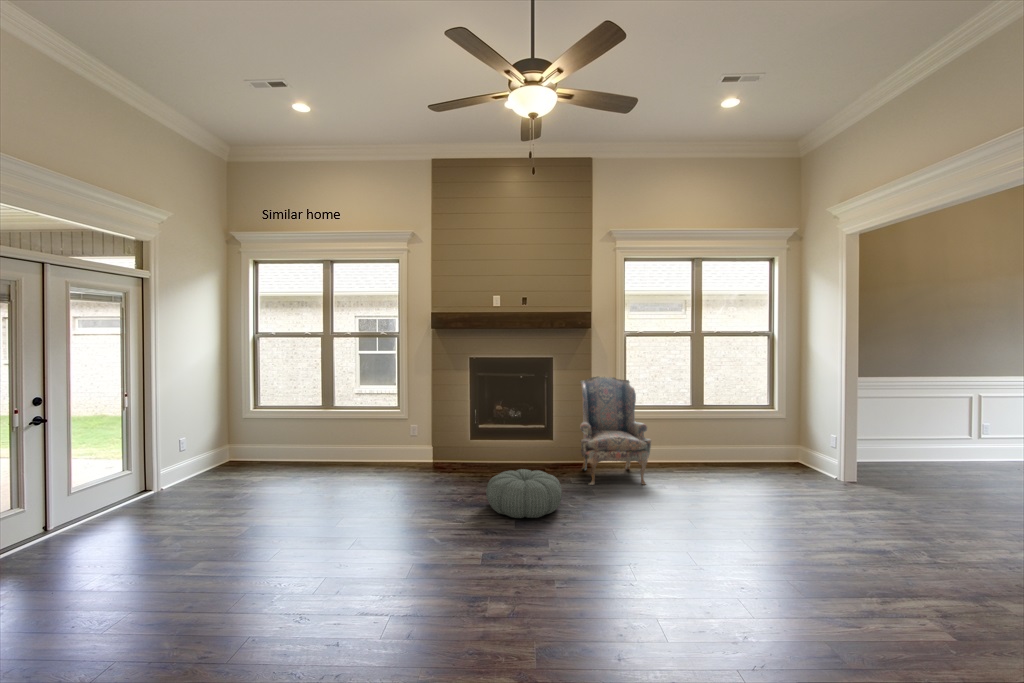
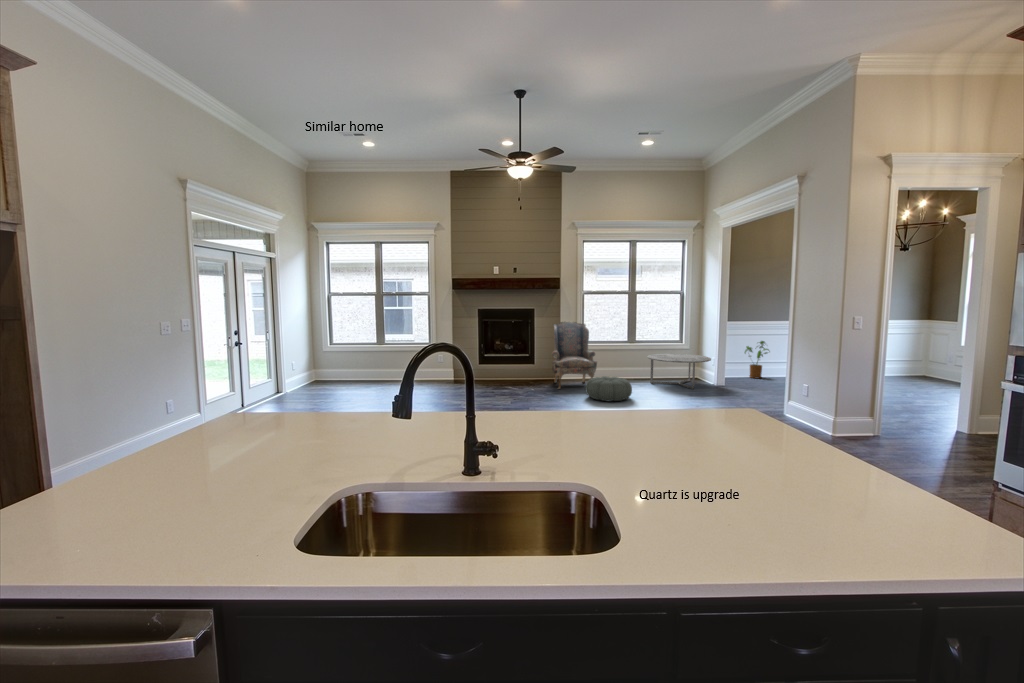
house plant: none [867,407,914,465] -> present [745,341,768,378]
coffee table: none [726,425,833,489] -> present [647,354,711,389]
pouf: present [486,469,562,518] -> present [585,376,632,401]

